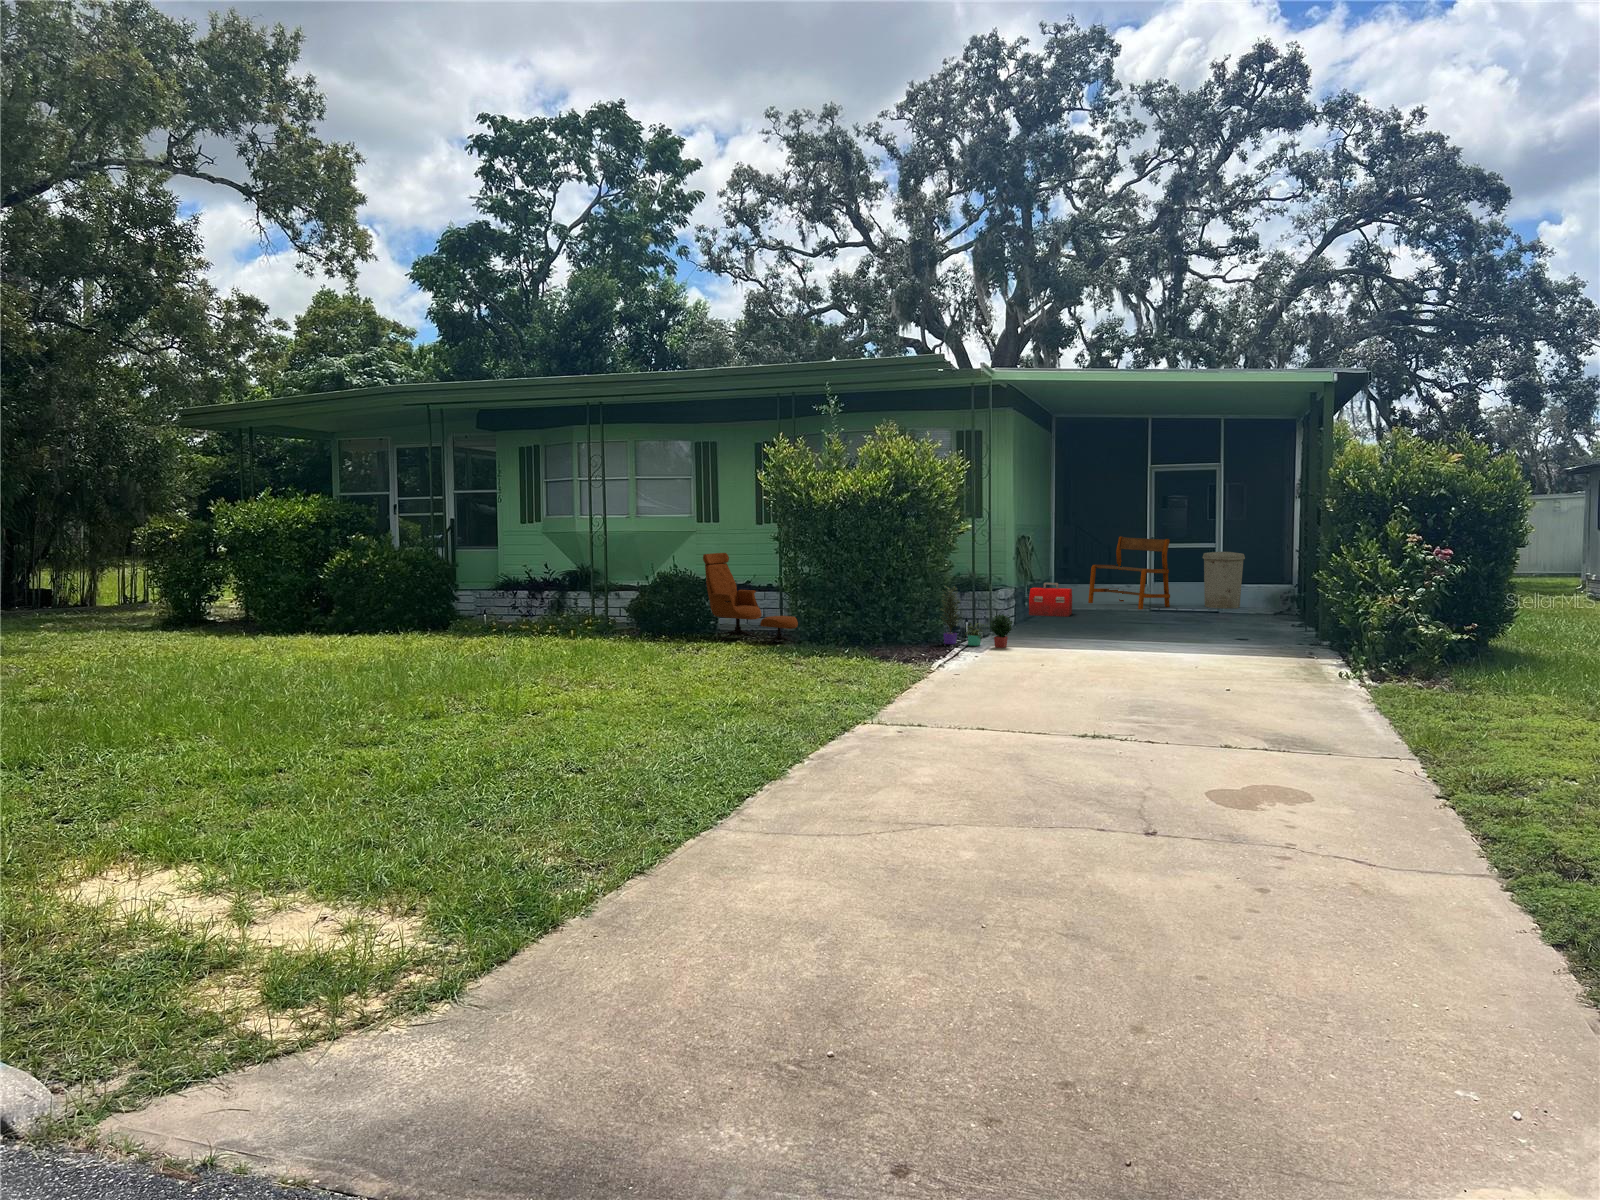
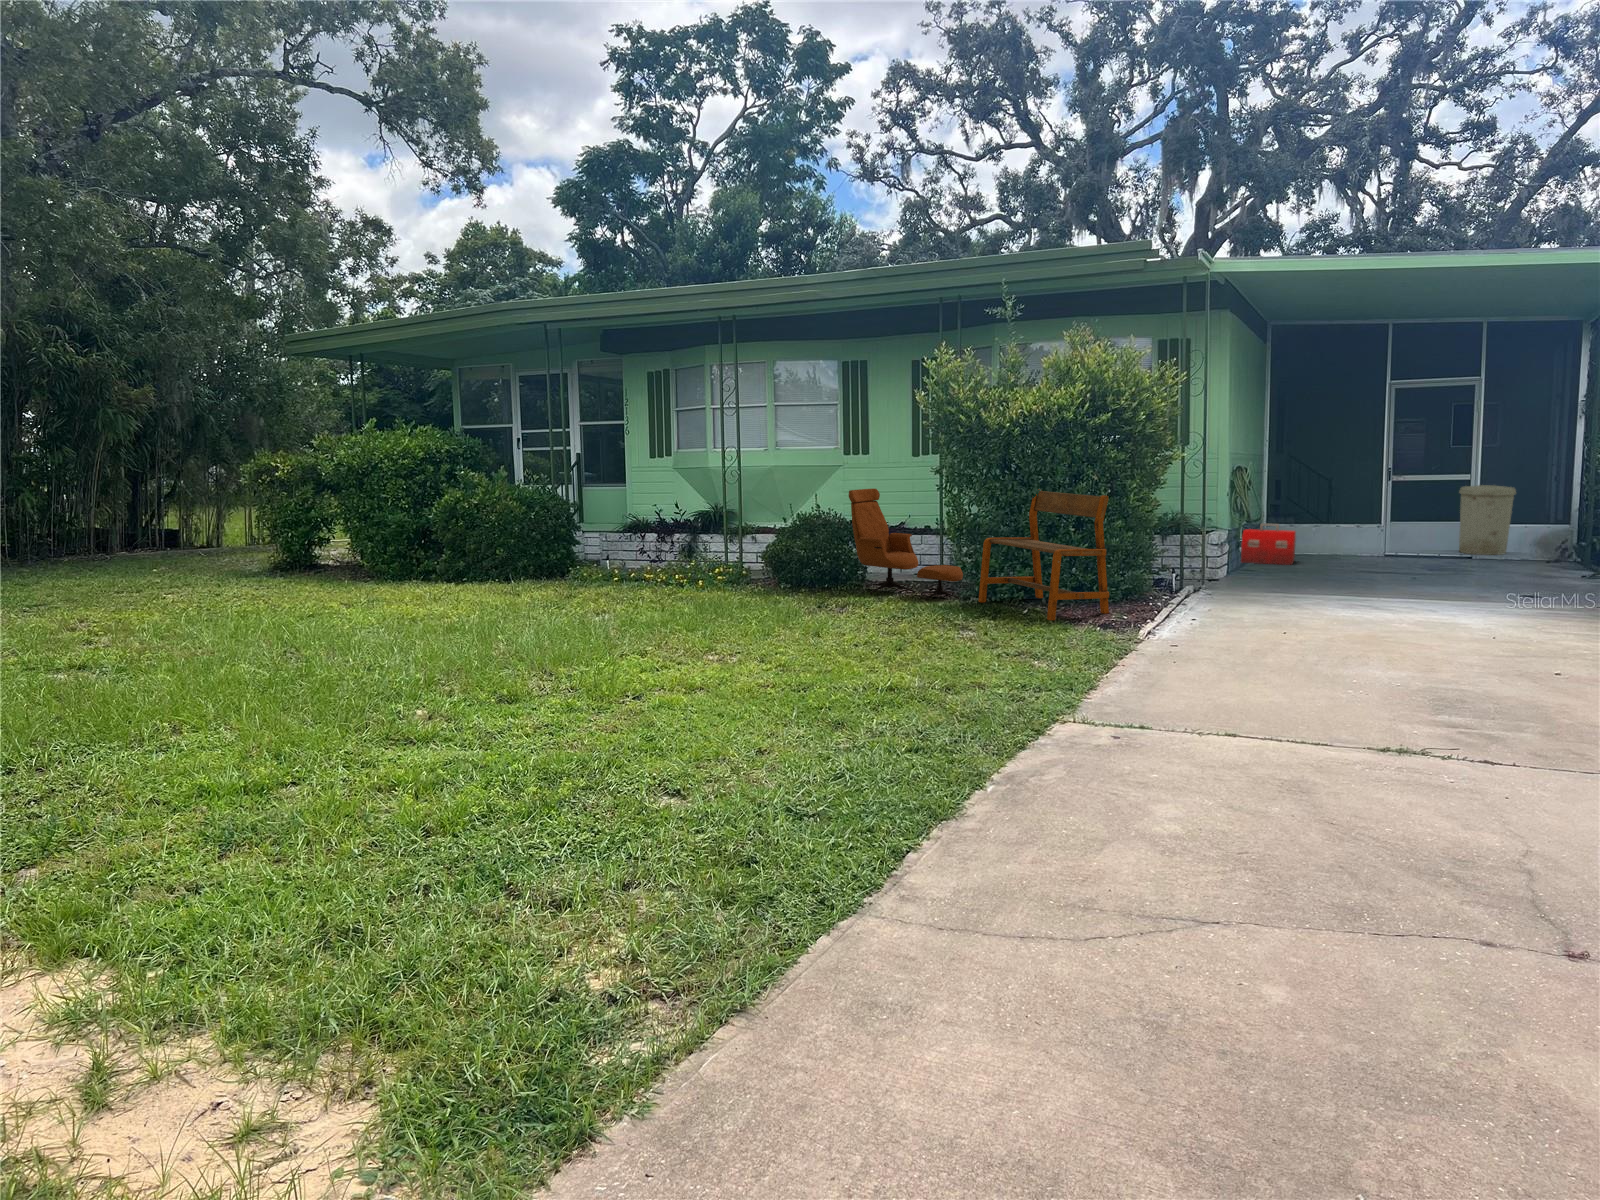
bench: present [1088,537,1170,609] -> present [978,491,1109,620]
potted plant: present [941,586,1013,648] -> none [1141,530,1239,609]

